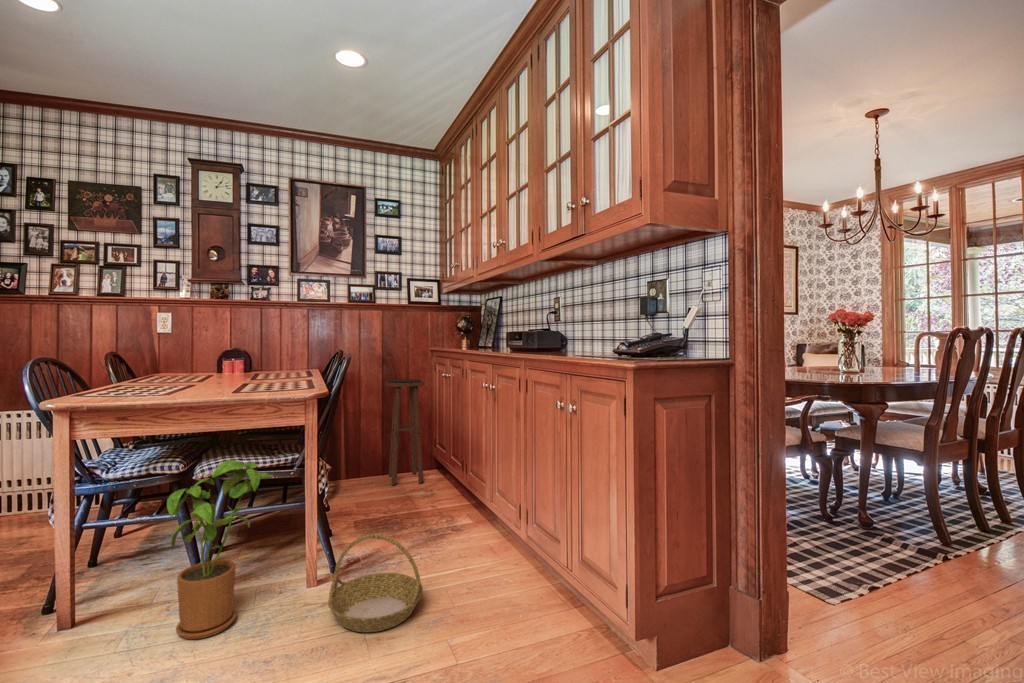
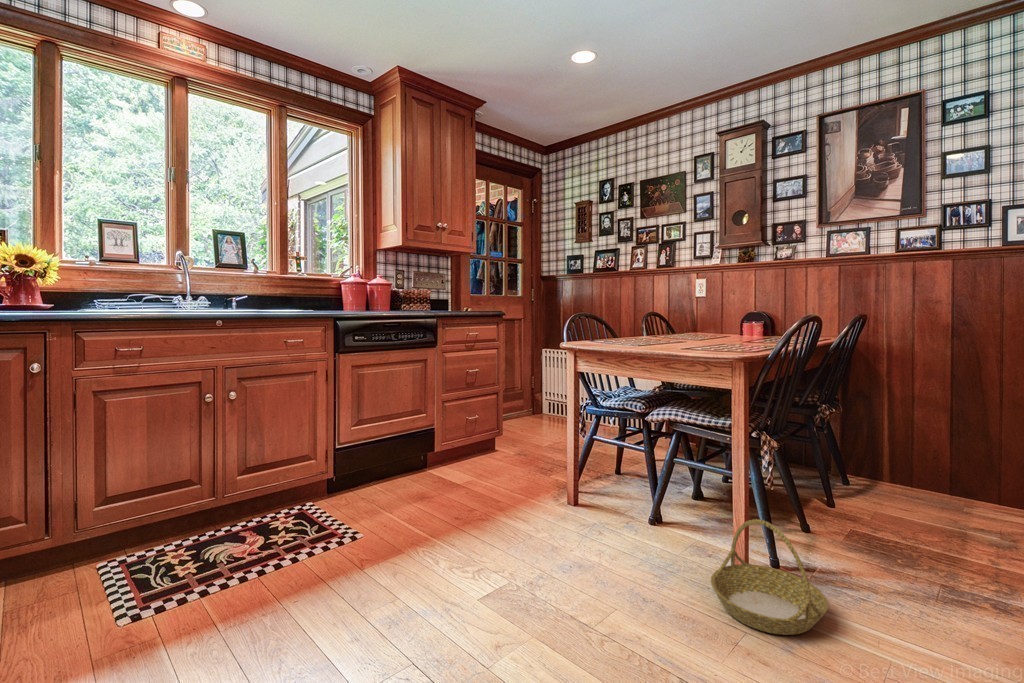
stool: present [385,379,425,485] -> none [934,355,1008,511]
house plant: present [167,460,273,639] -> none [602,407,689,552]

